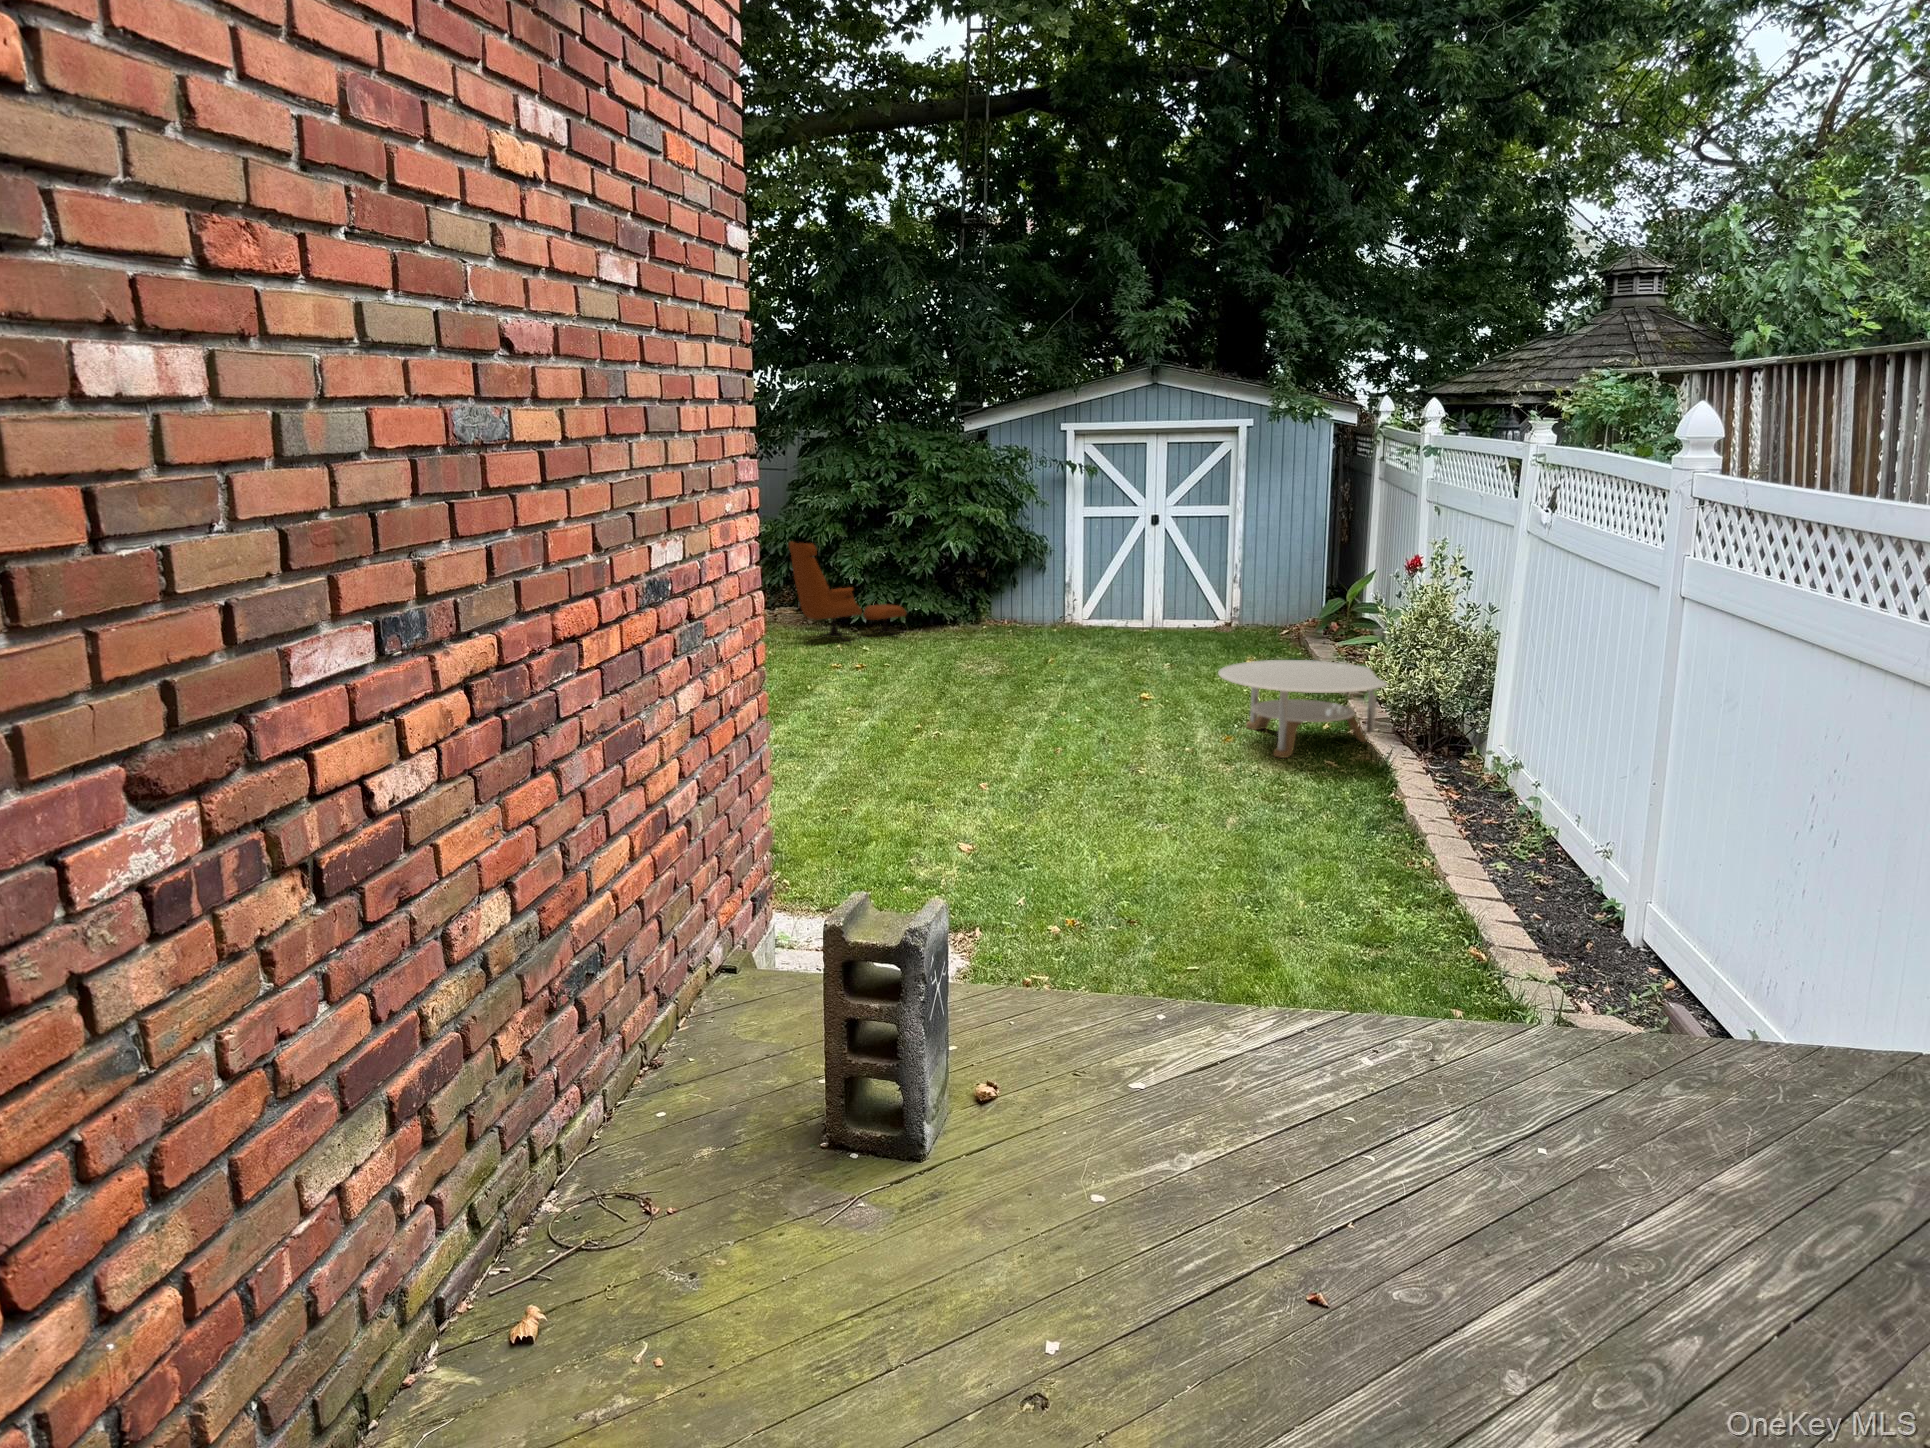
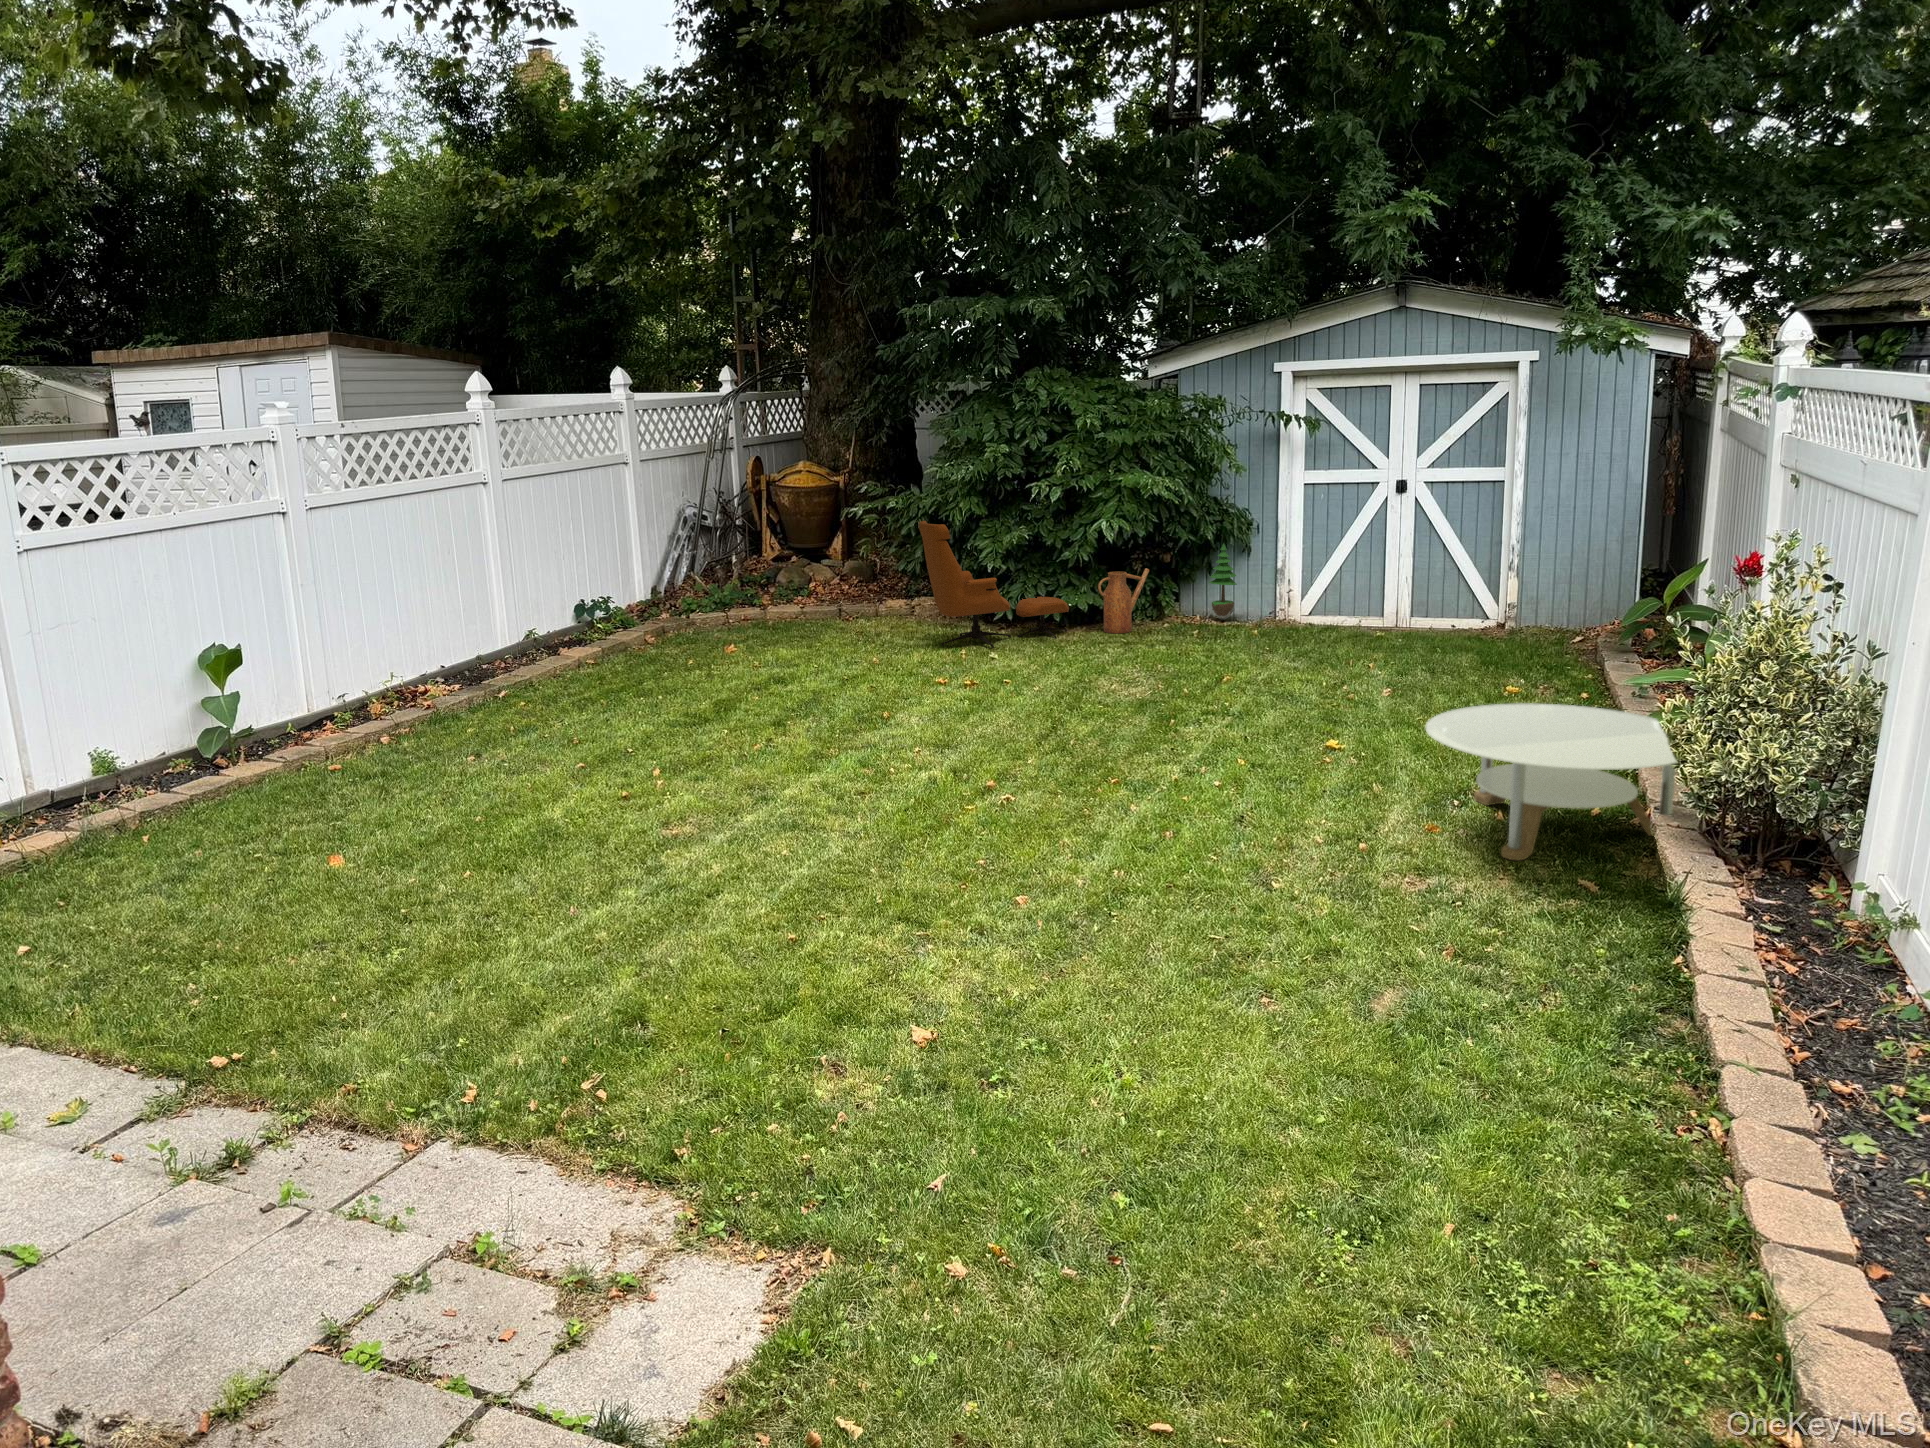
potted tree: none [1012,561,1035,624] -> present [1209,544,1237,620]
watering can: none [929,581,968,633] -> present [1098,568,1149,633]

